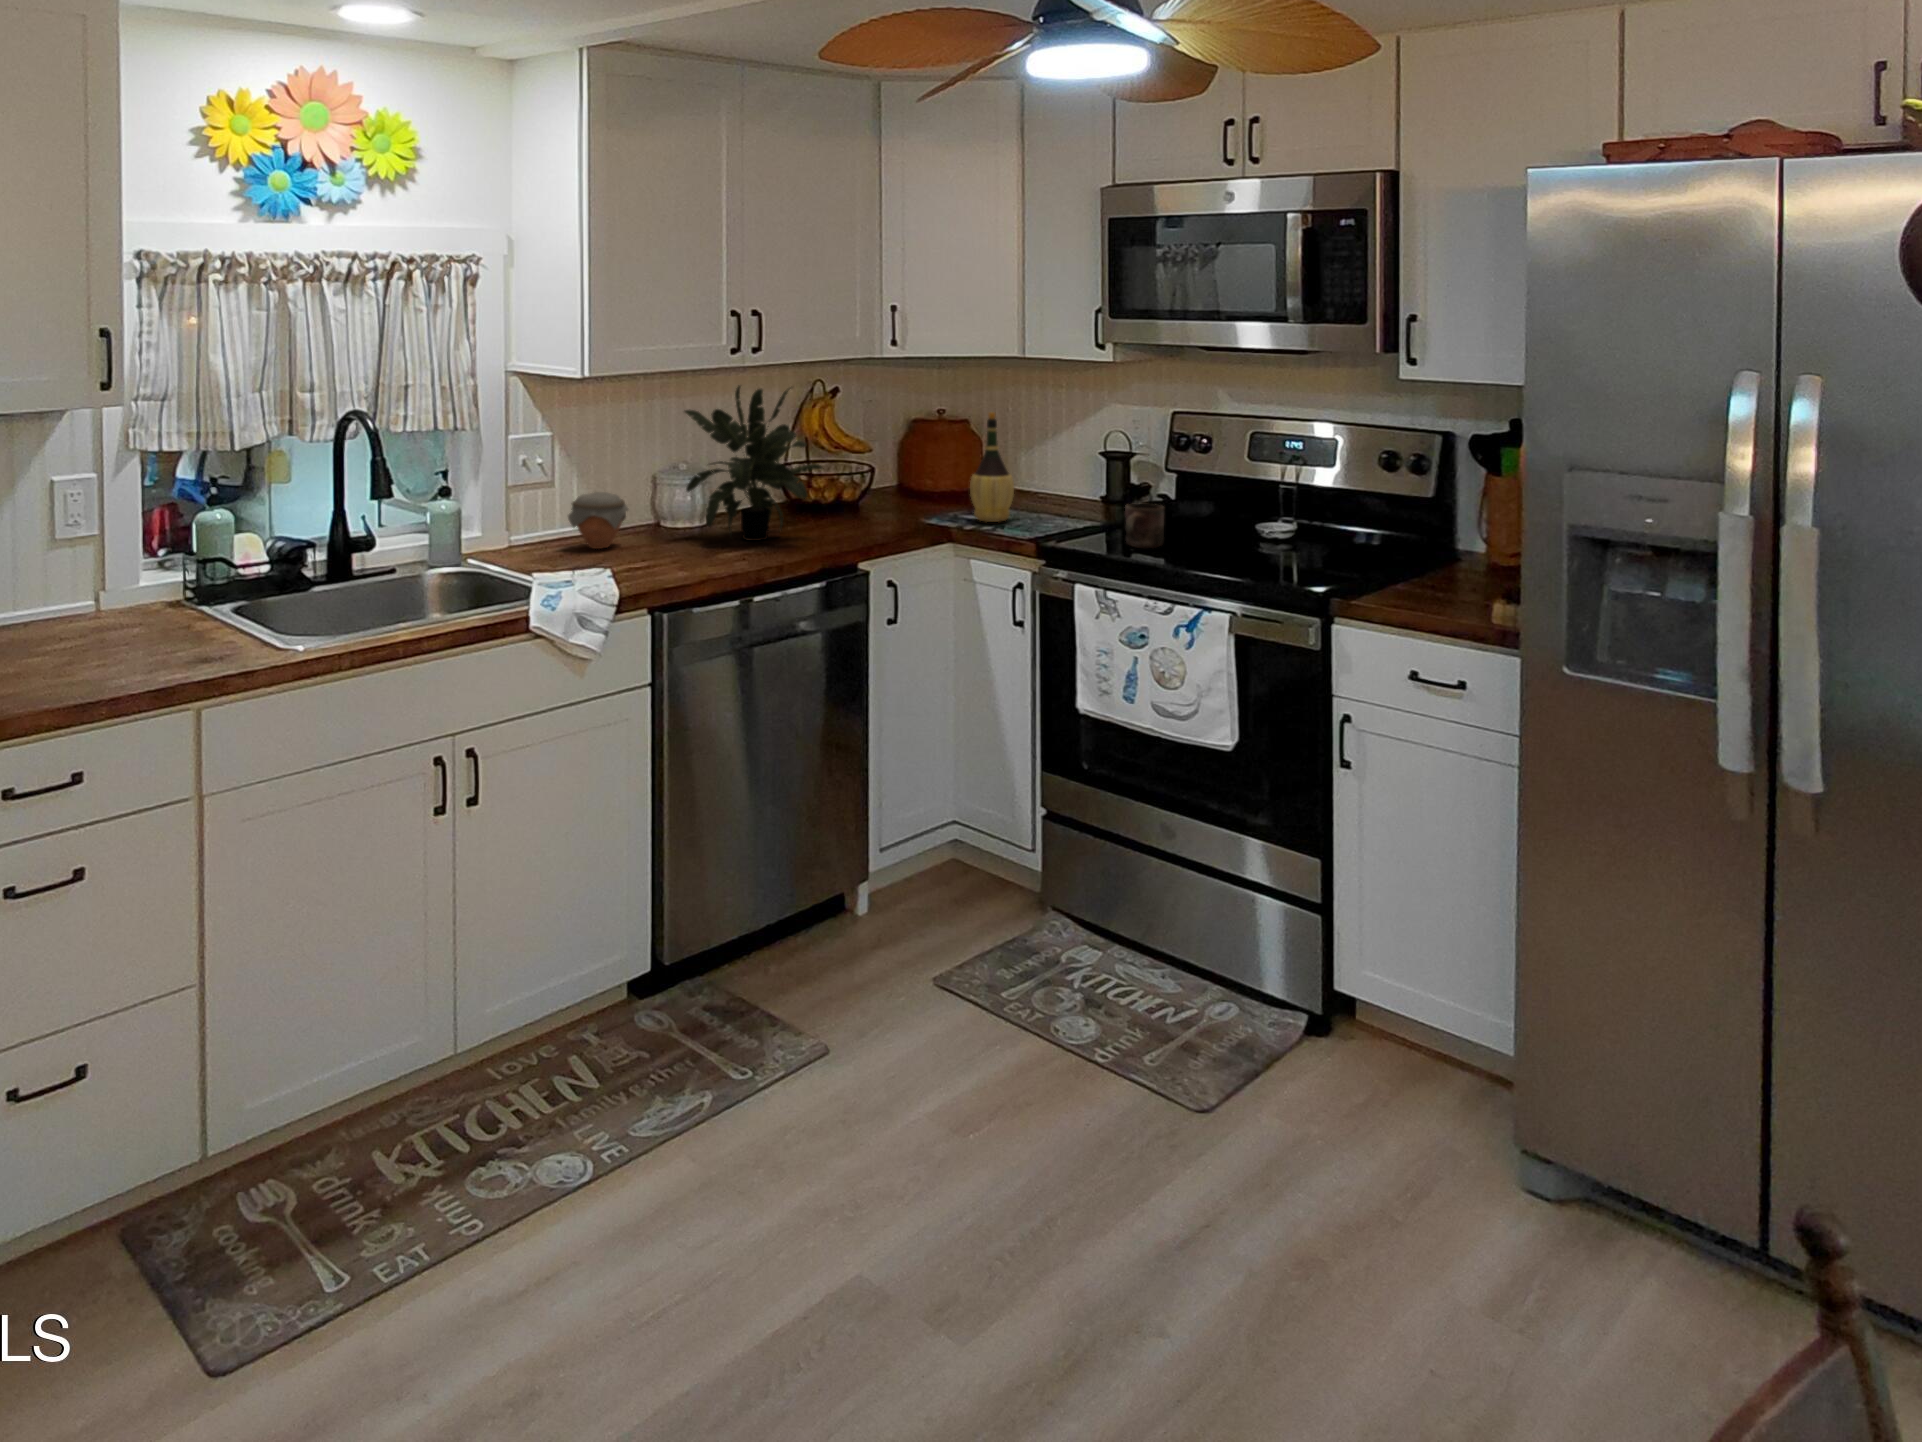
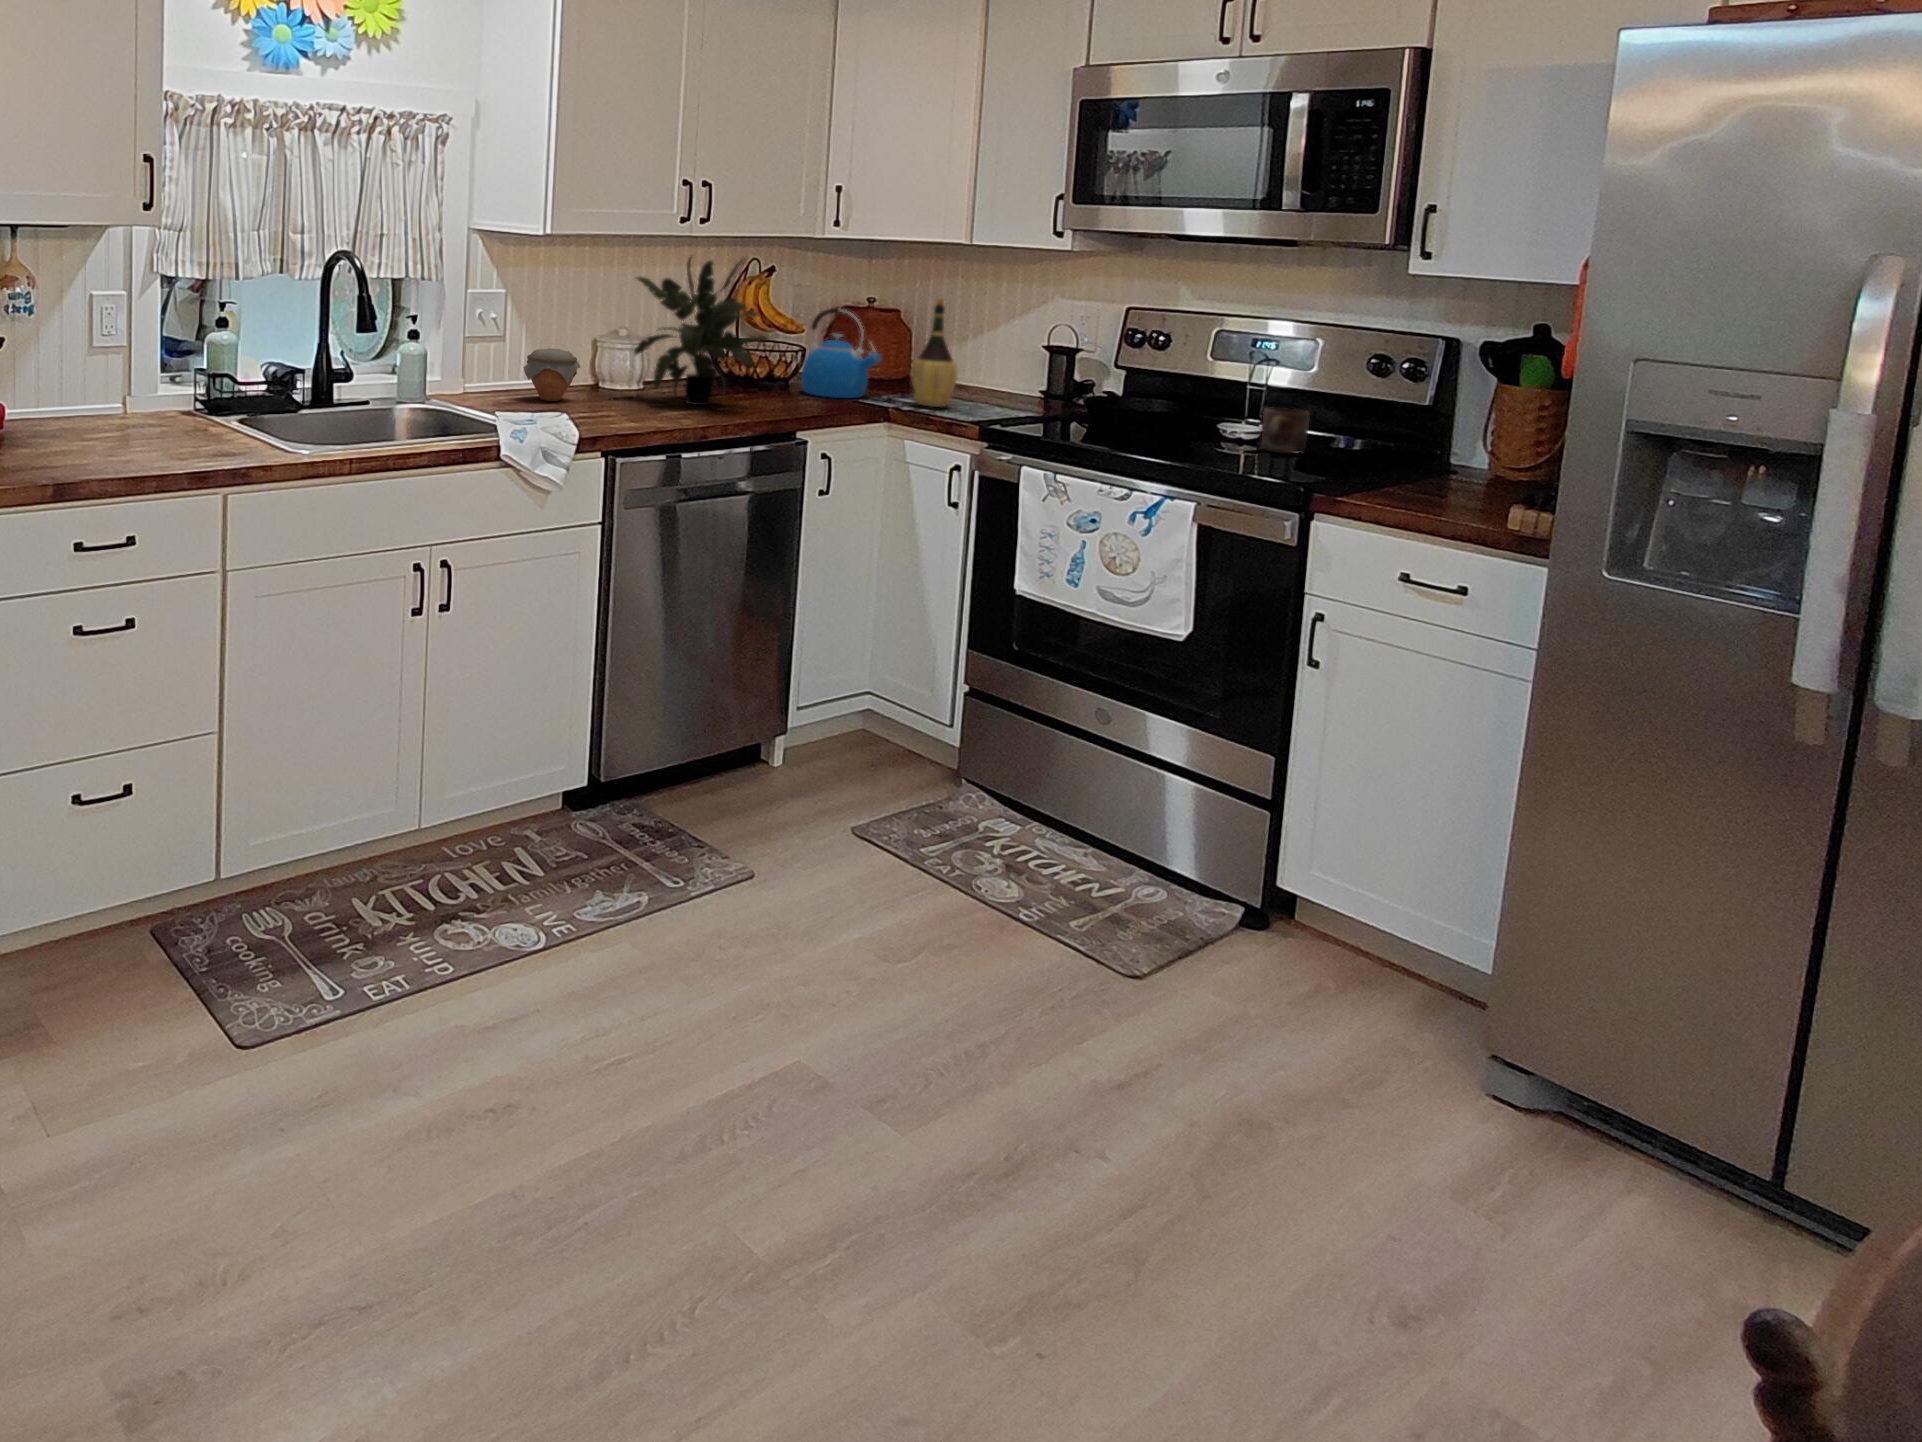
kettle: none [865,426,941,519] -> present [801,308,881,398]
mug: present [1125,504,1164,548] -> present [1262,407,1310,454]

